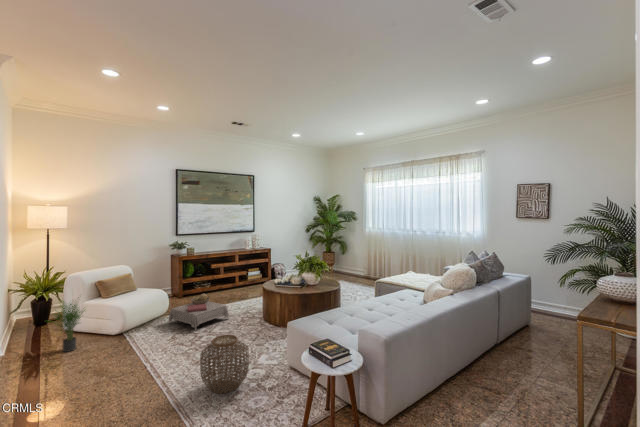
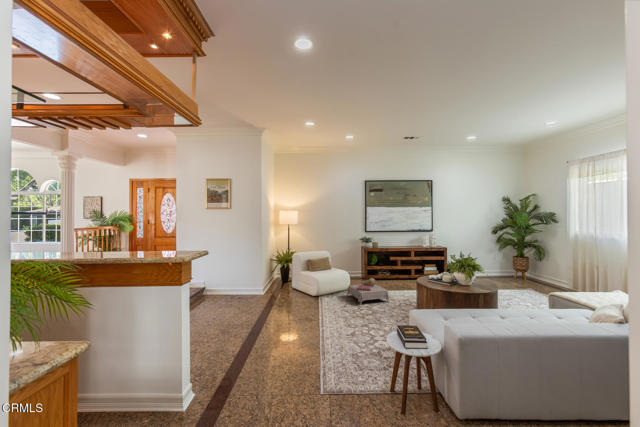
potted plant: present [55,301,85,352] -> none [276,266,299,300]
woven basket: present [200,335,249,394] -> none [339,308,374,350]

